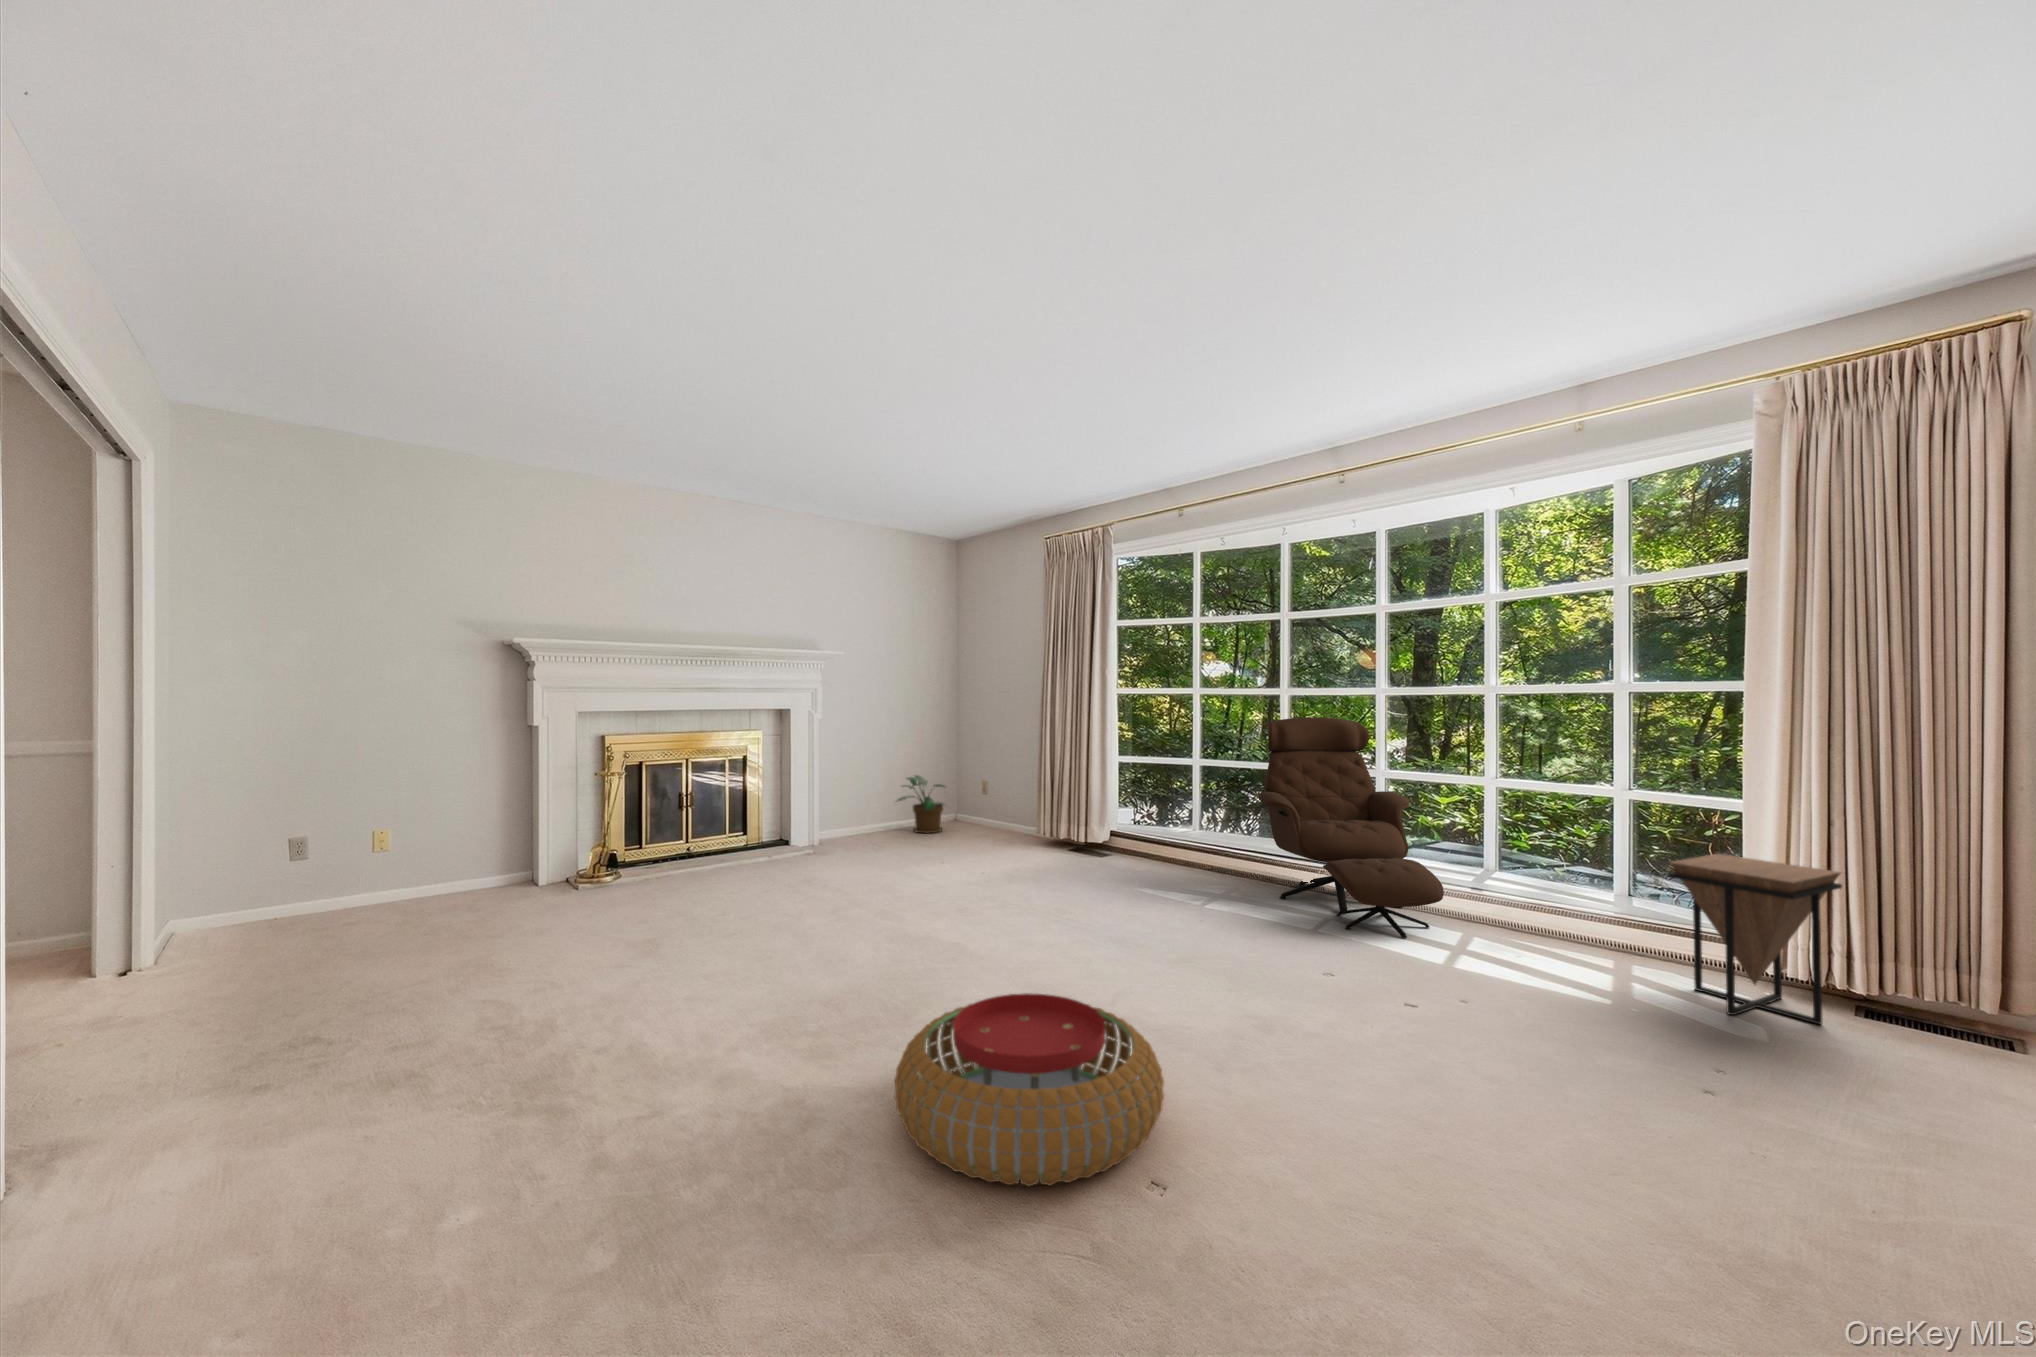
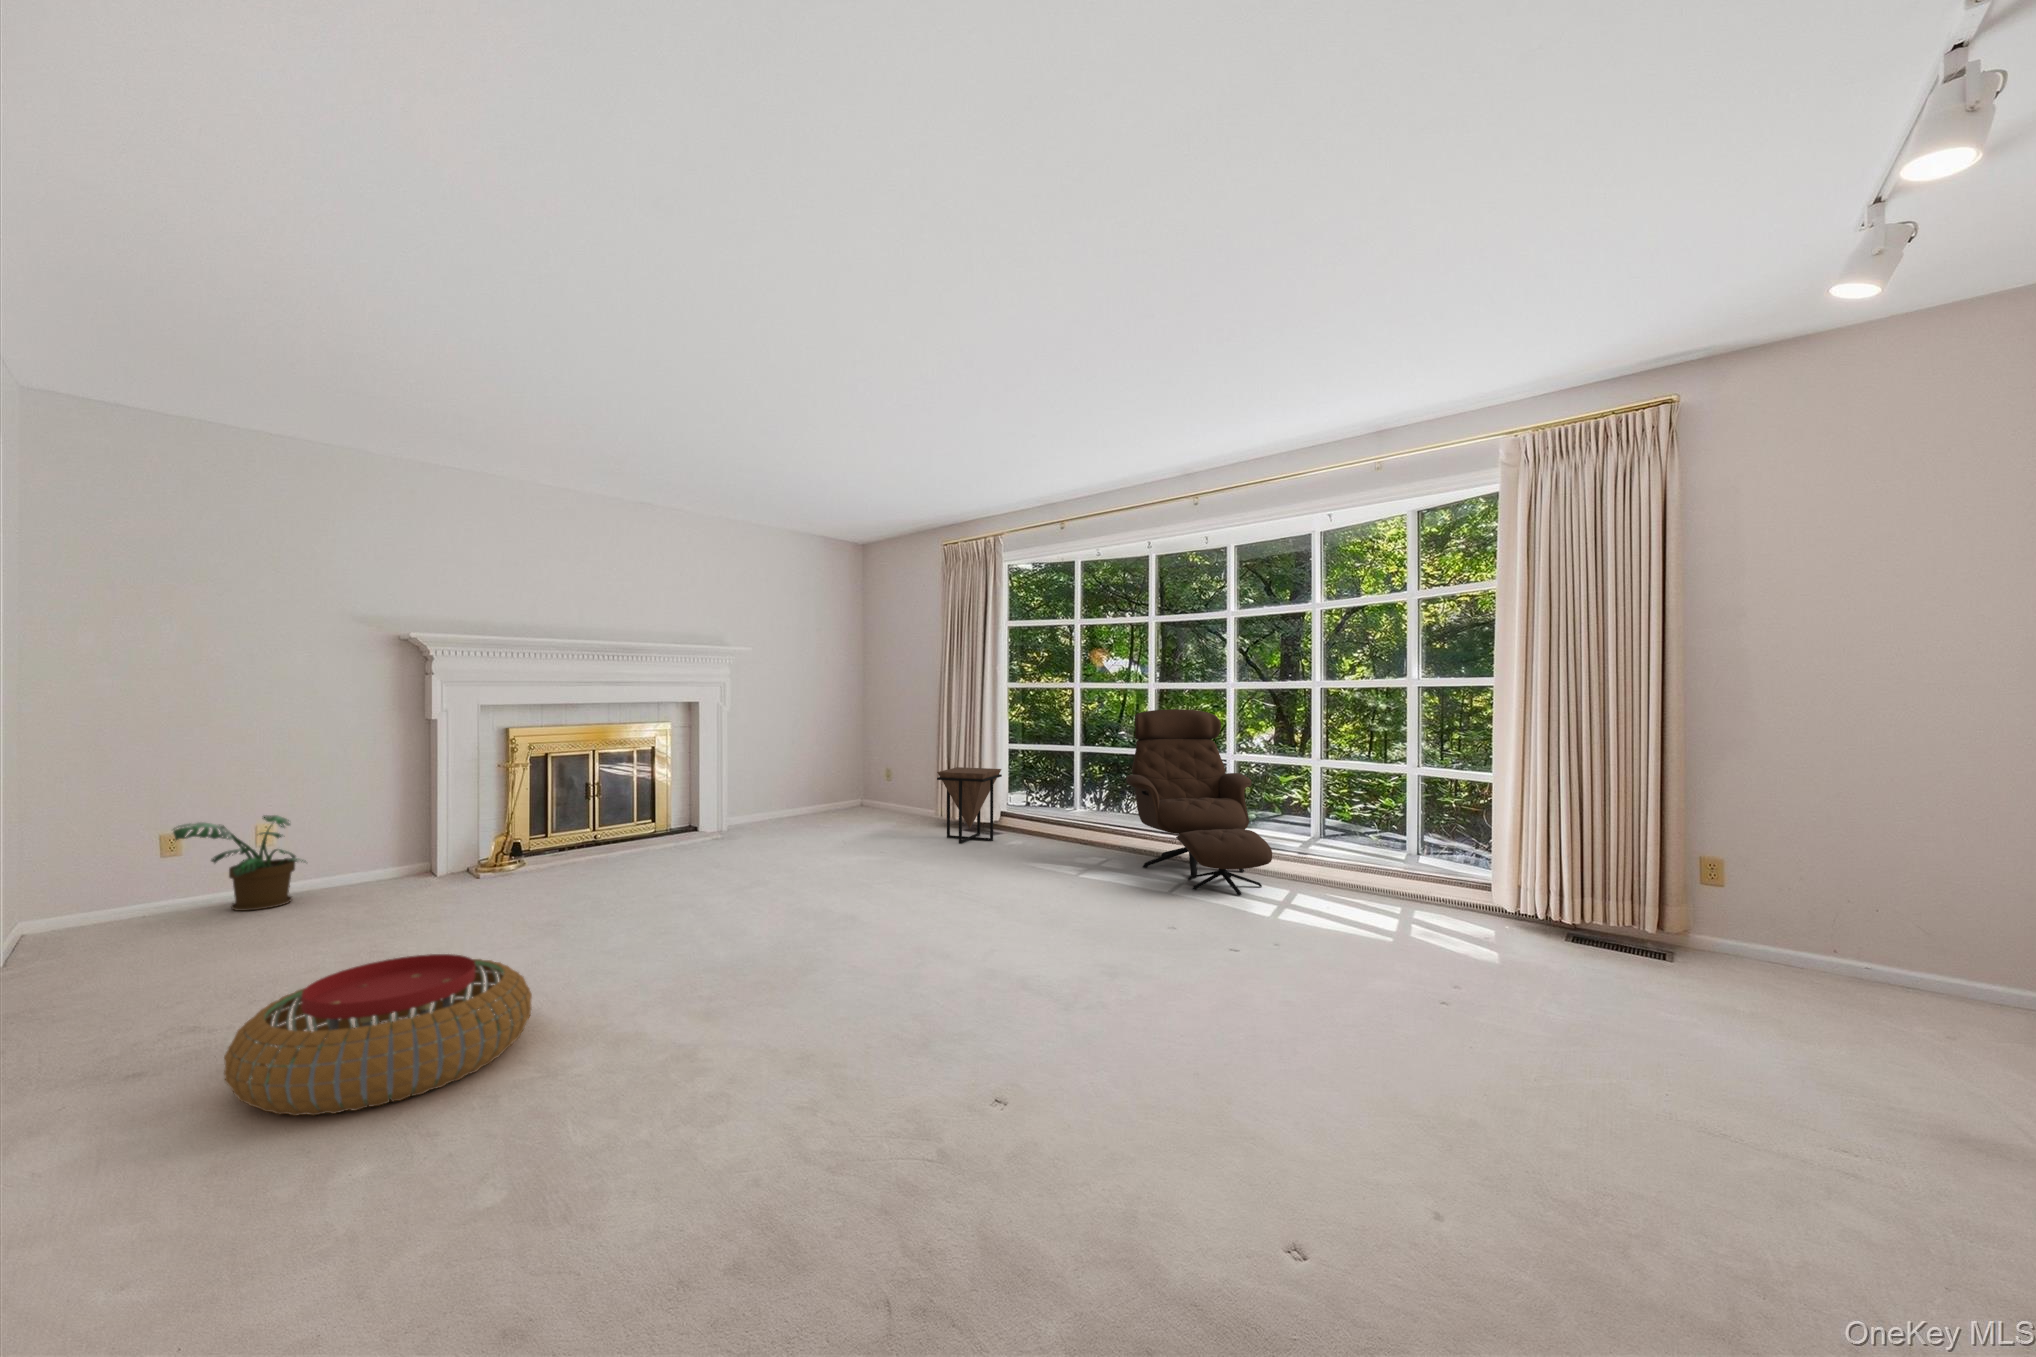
potted plant: present [895,775,946,833] -> present [173,815,306,911]
side table: present [1668,854,1842,1024] -> present [937,767,1002,844]
pouf: present [894,993,1164,1186] -> present [224,954,532,1116]

